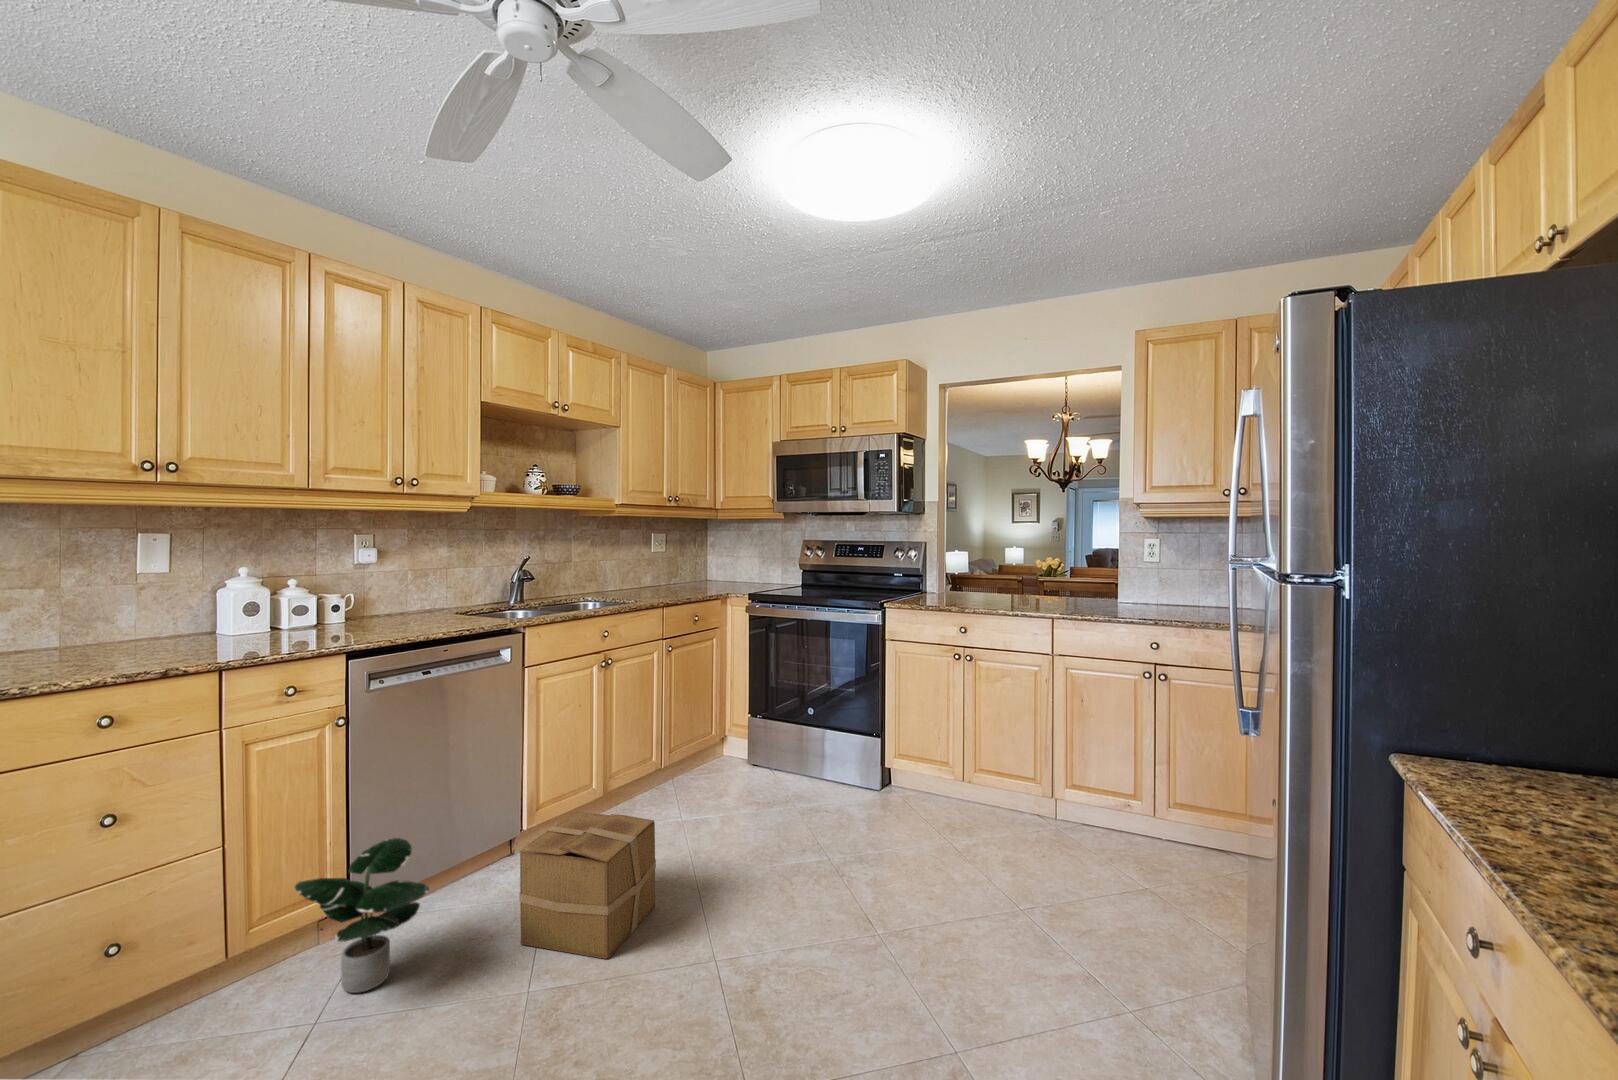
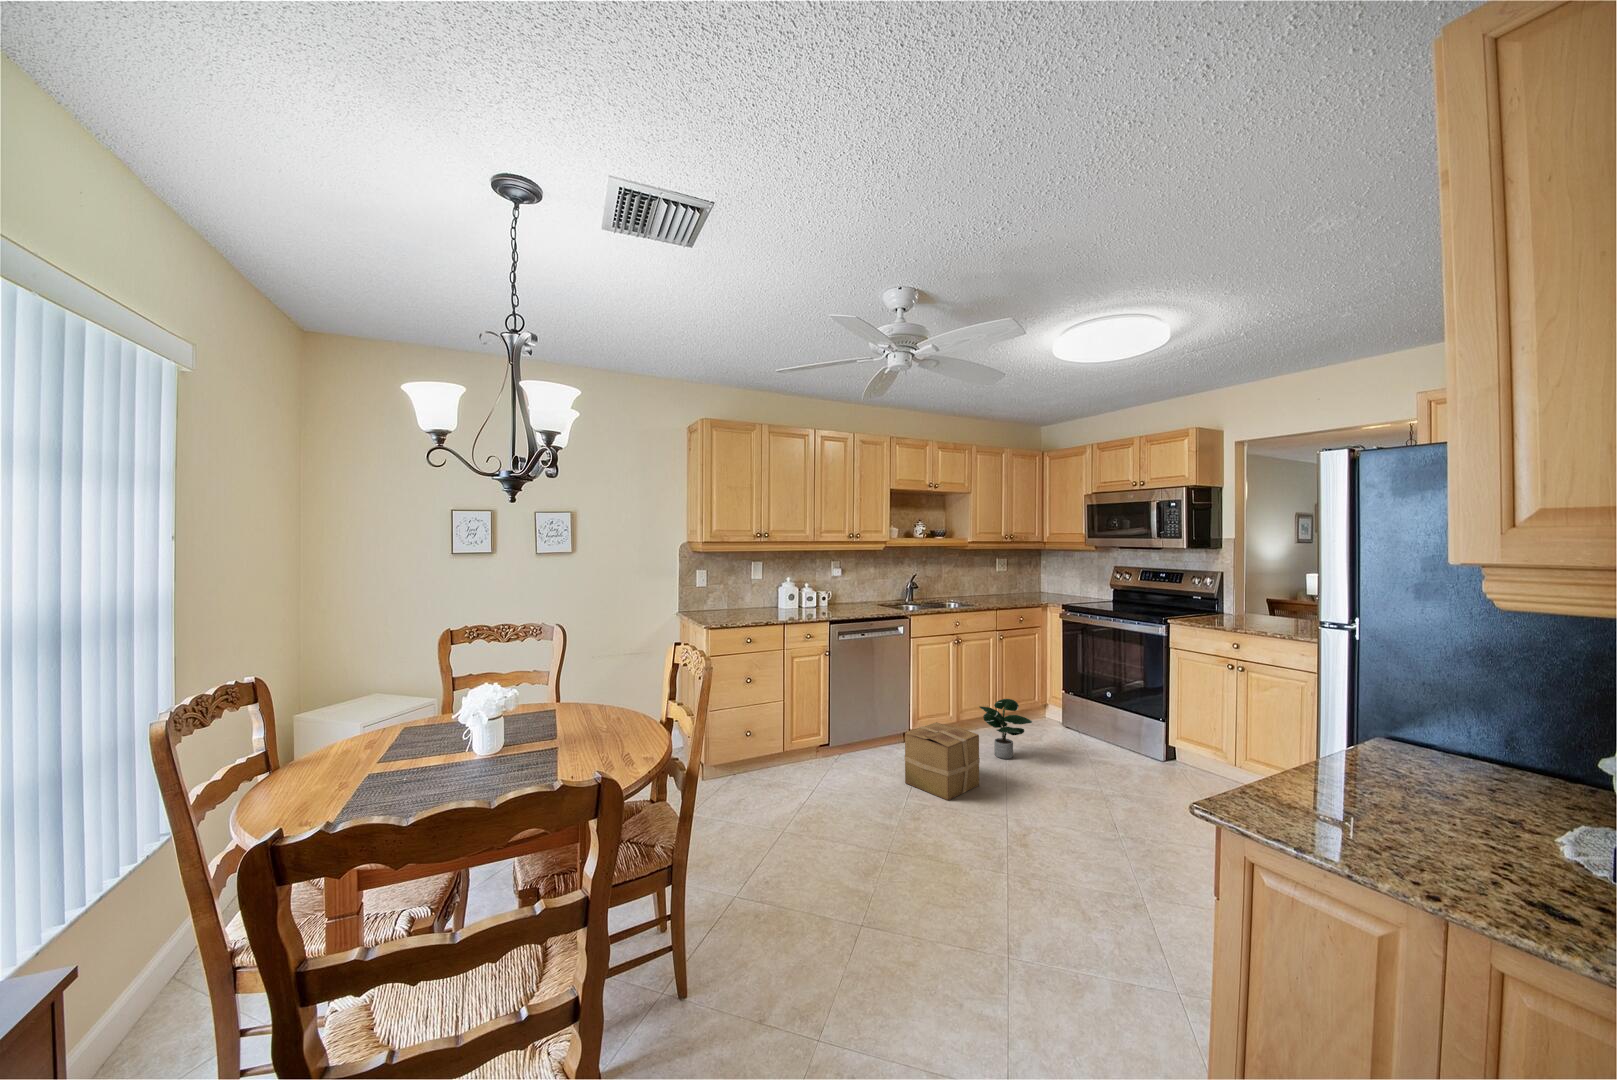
potted plant: present [295,838,429,993] -> present [980,699,1032,759]

